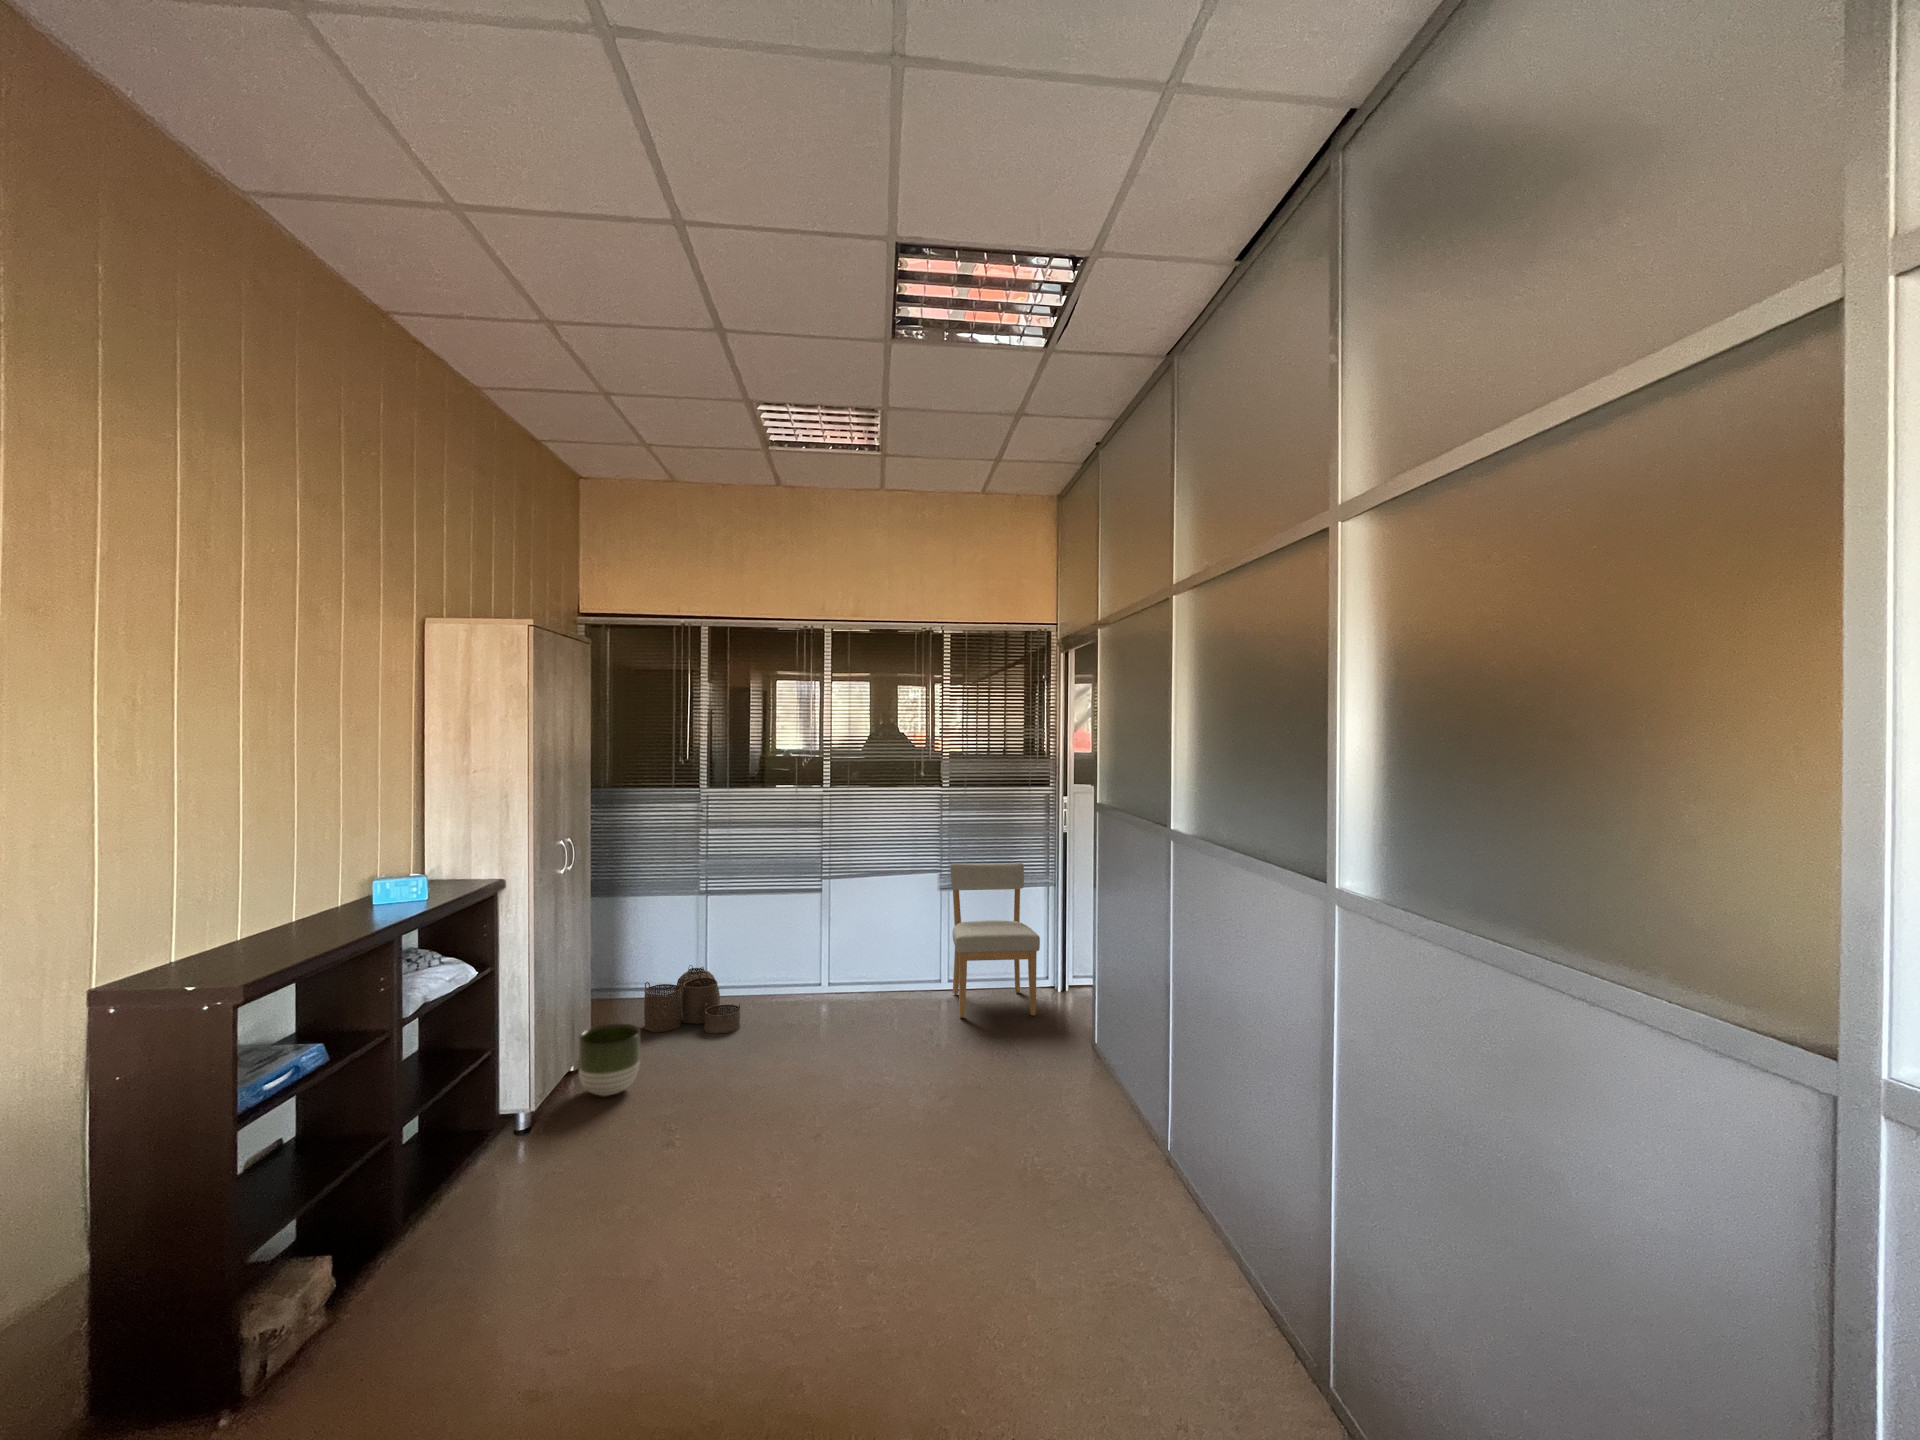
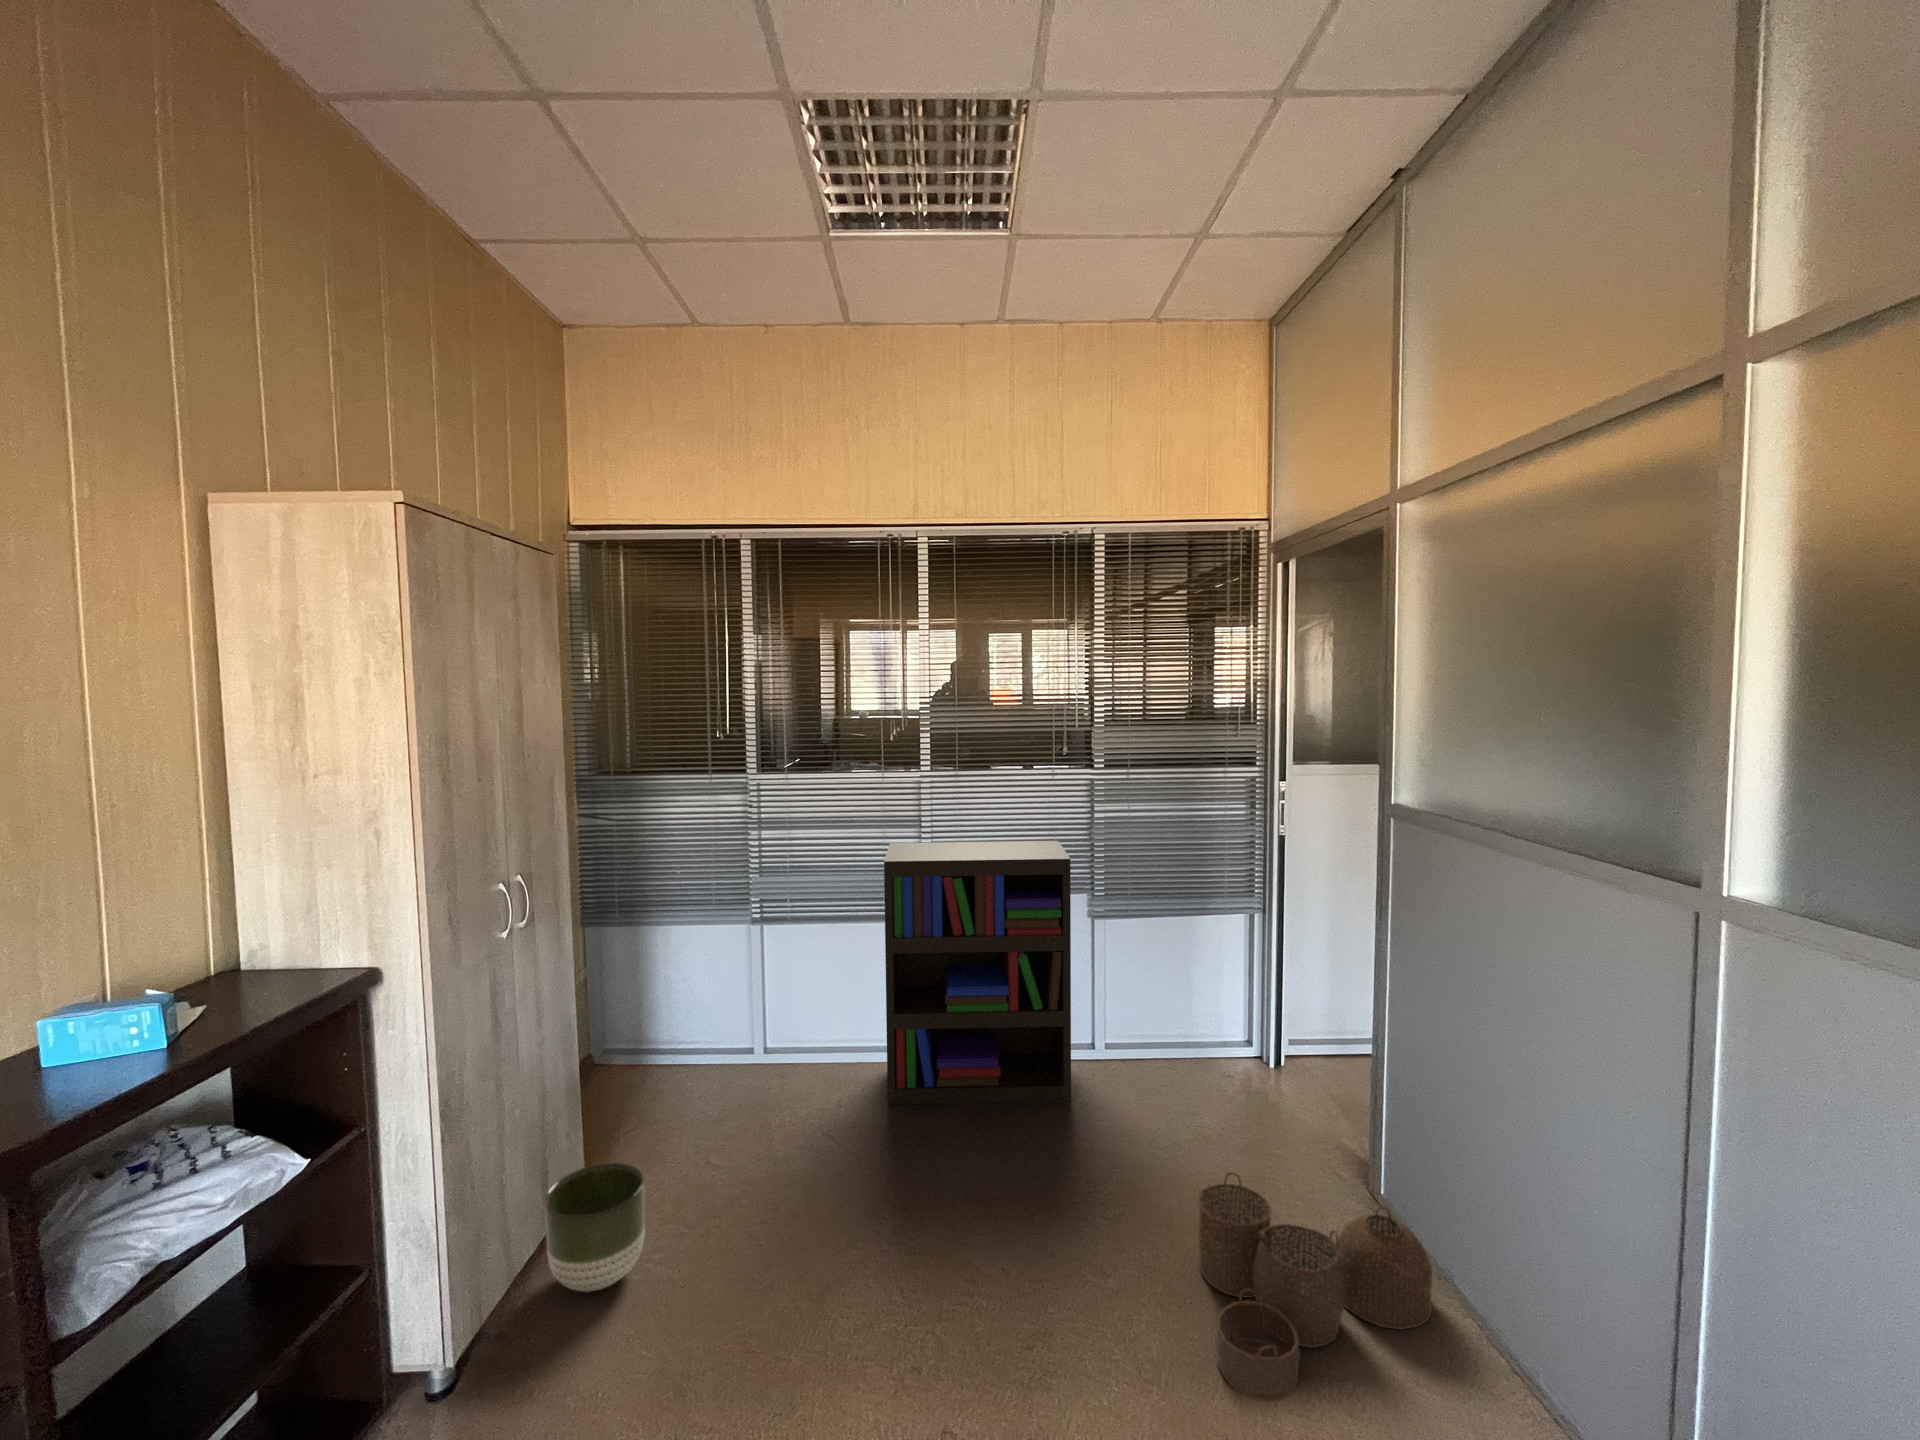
bookshelf: none [794,837,921,1014] -> present [884,841,1071,1105]
chair: present [950,863,1040,1018] -> none [1109,879,1258,1121]
woven basket: present [644,965,740,1034] -> present [1198,1172,1432,1401]

